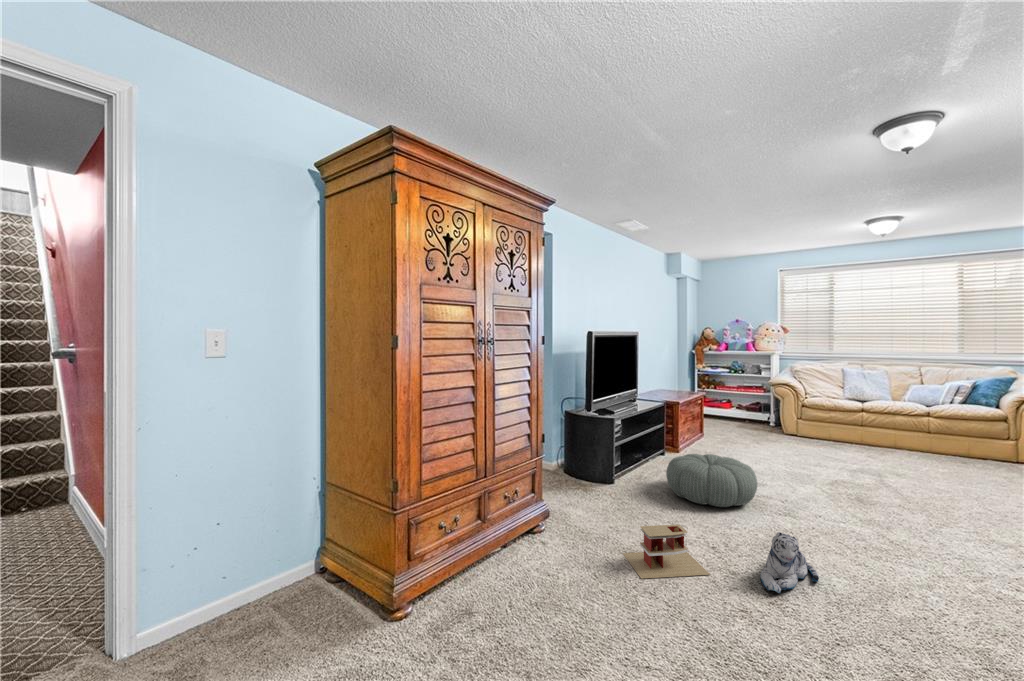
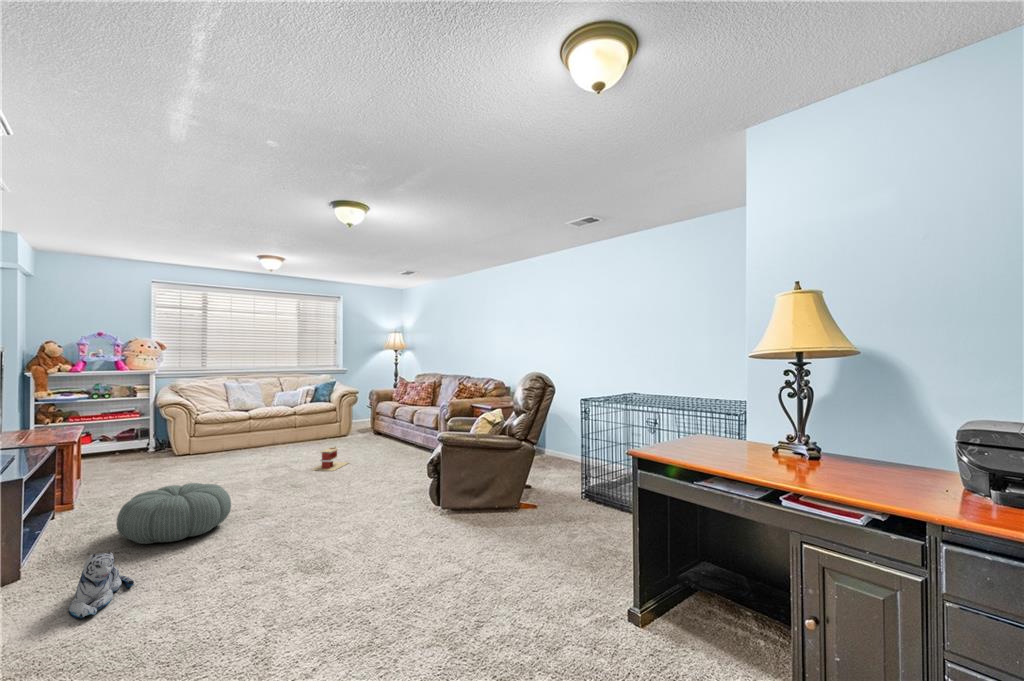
toy house: present [623,525,709,579] -> present [312,447,348,471]
plush toy: present [760,532,819,593] -> present [69,553,134,619]

